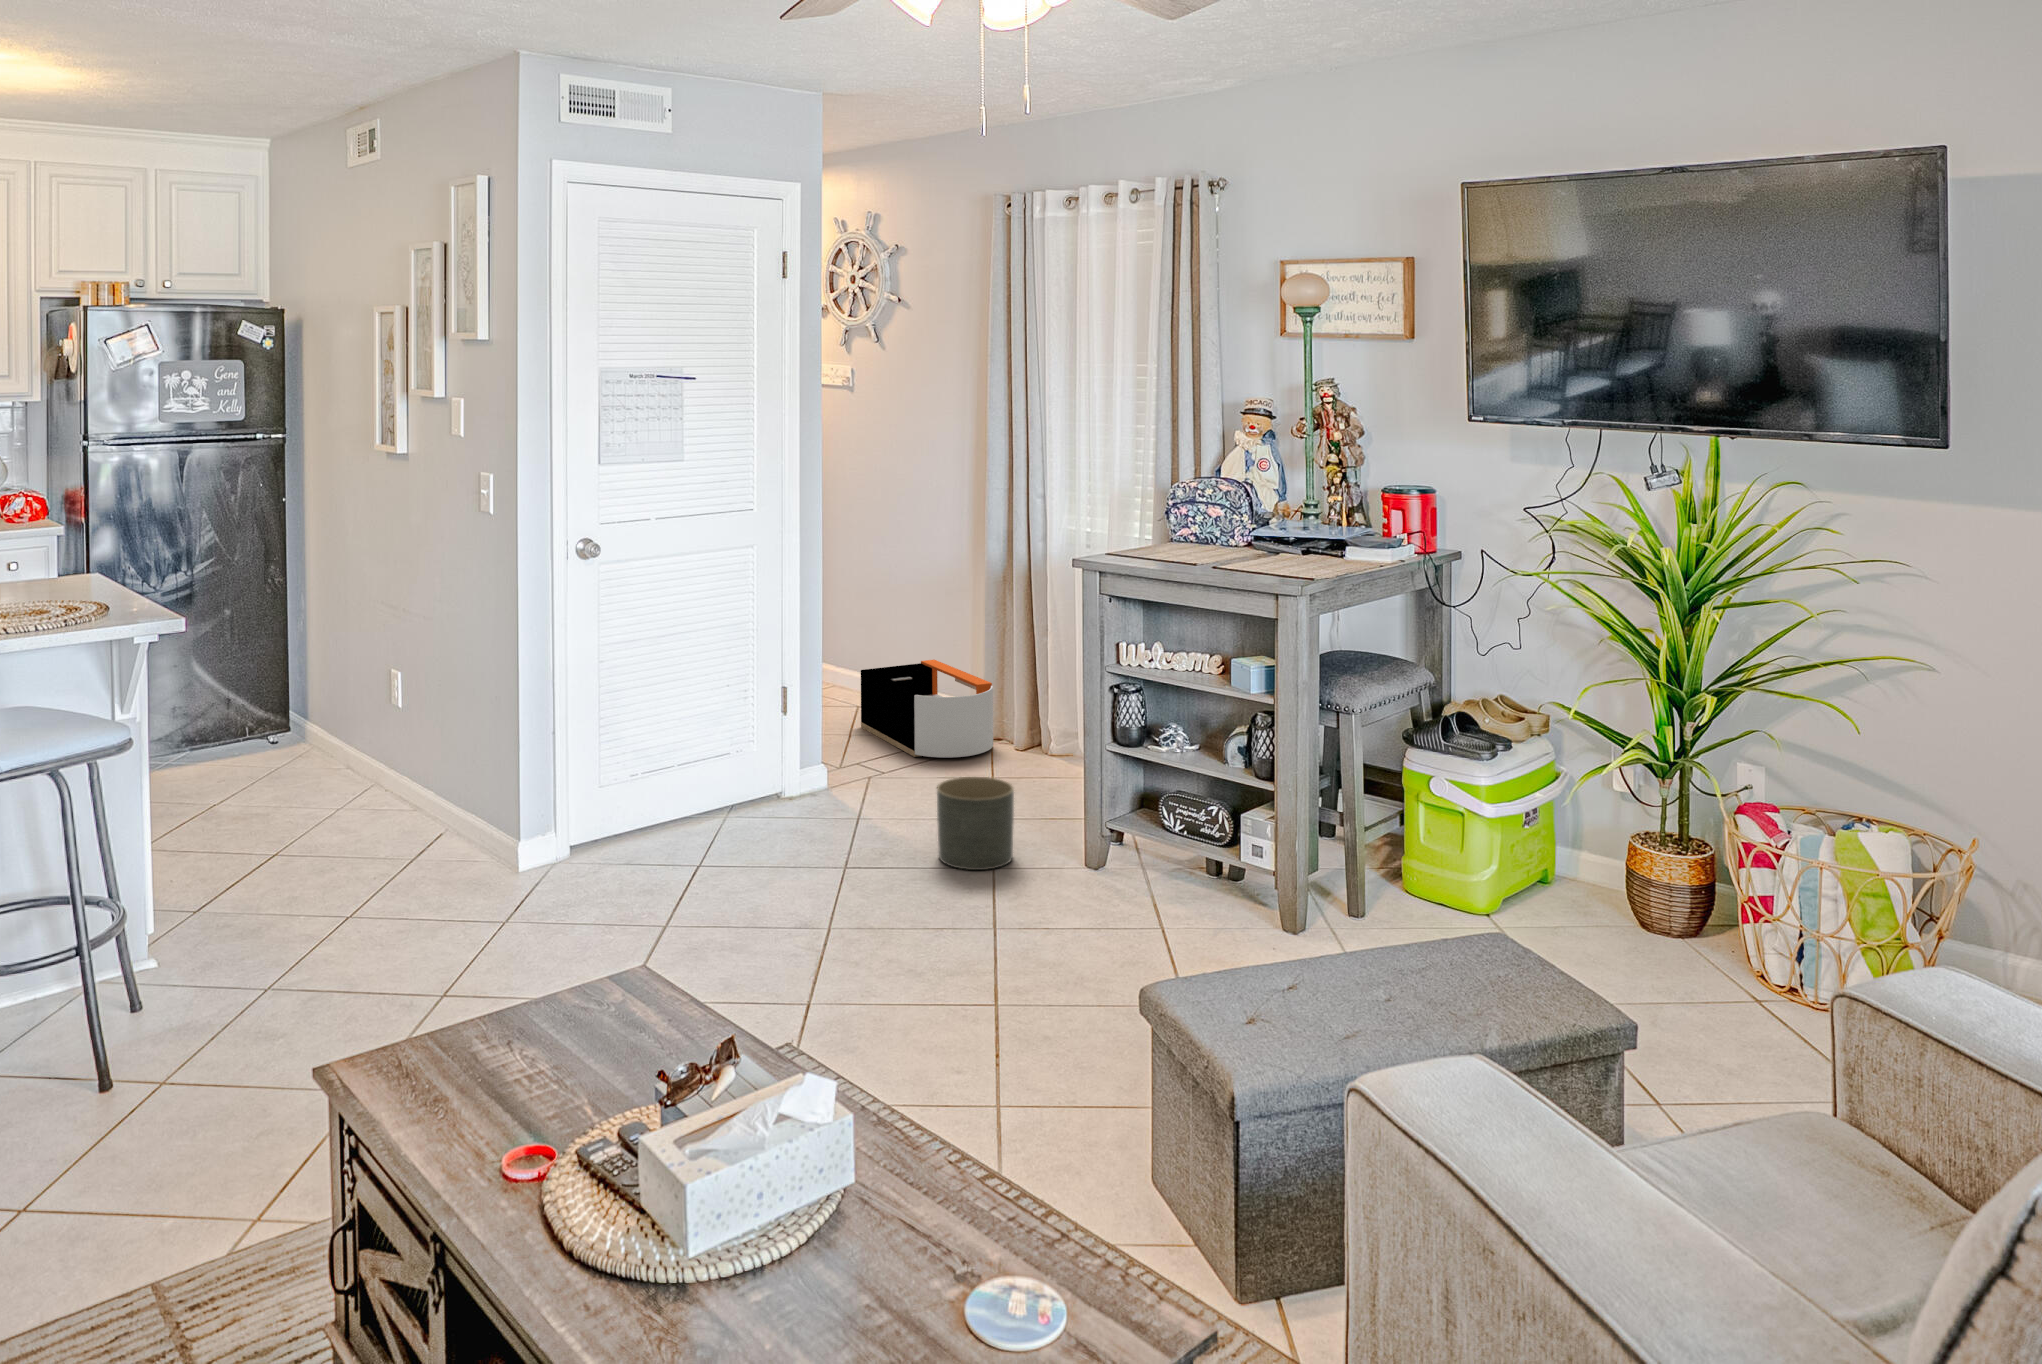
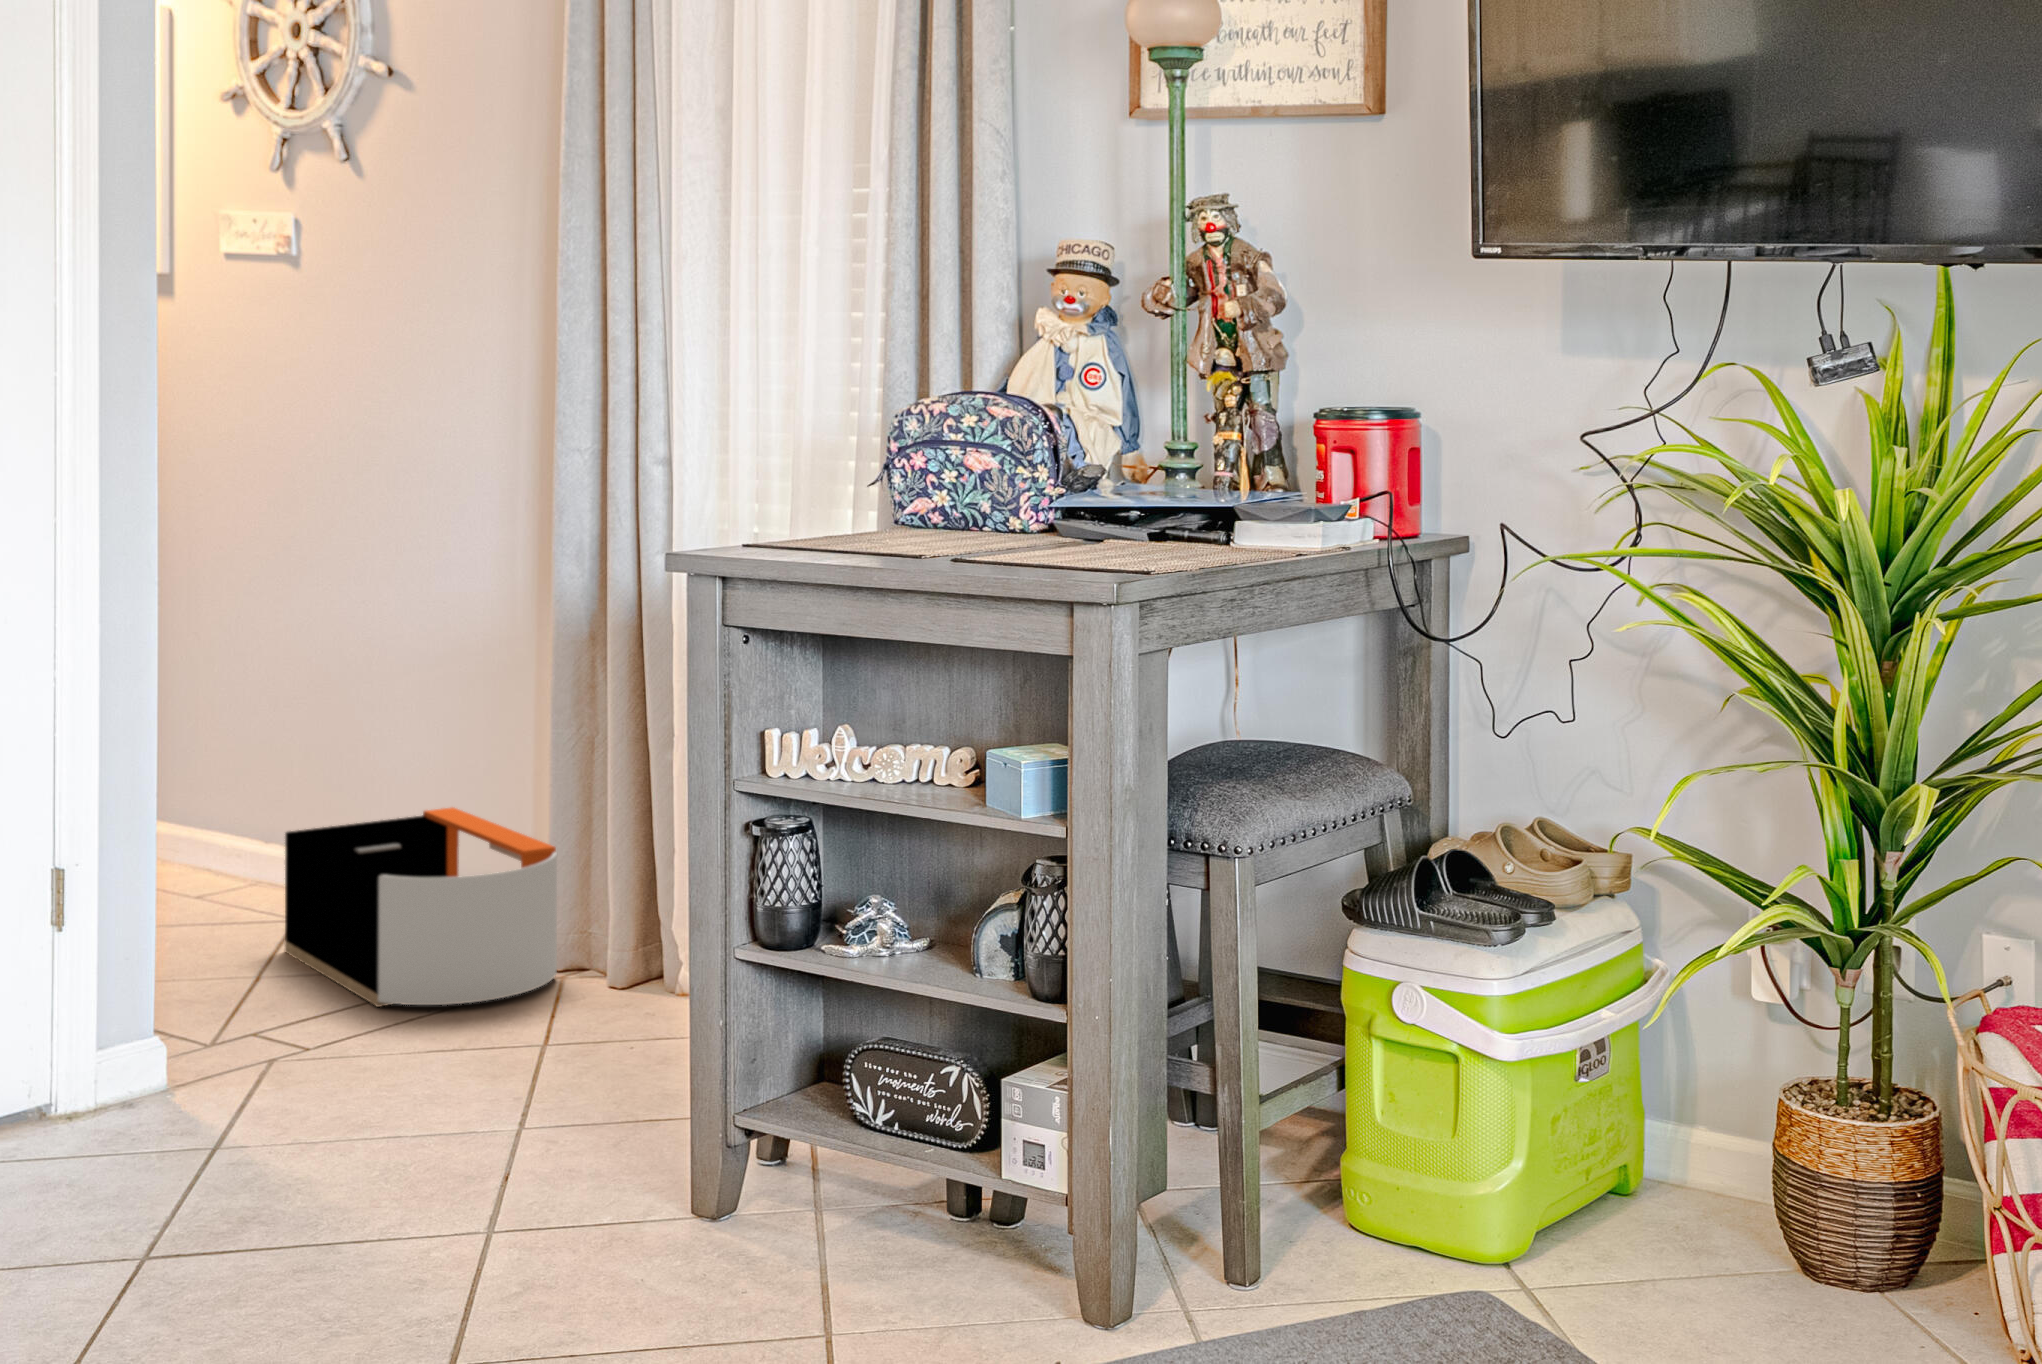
planter: present [937,777,1014,870] -> none [347,1037,525,1245]

